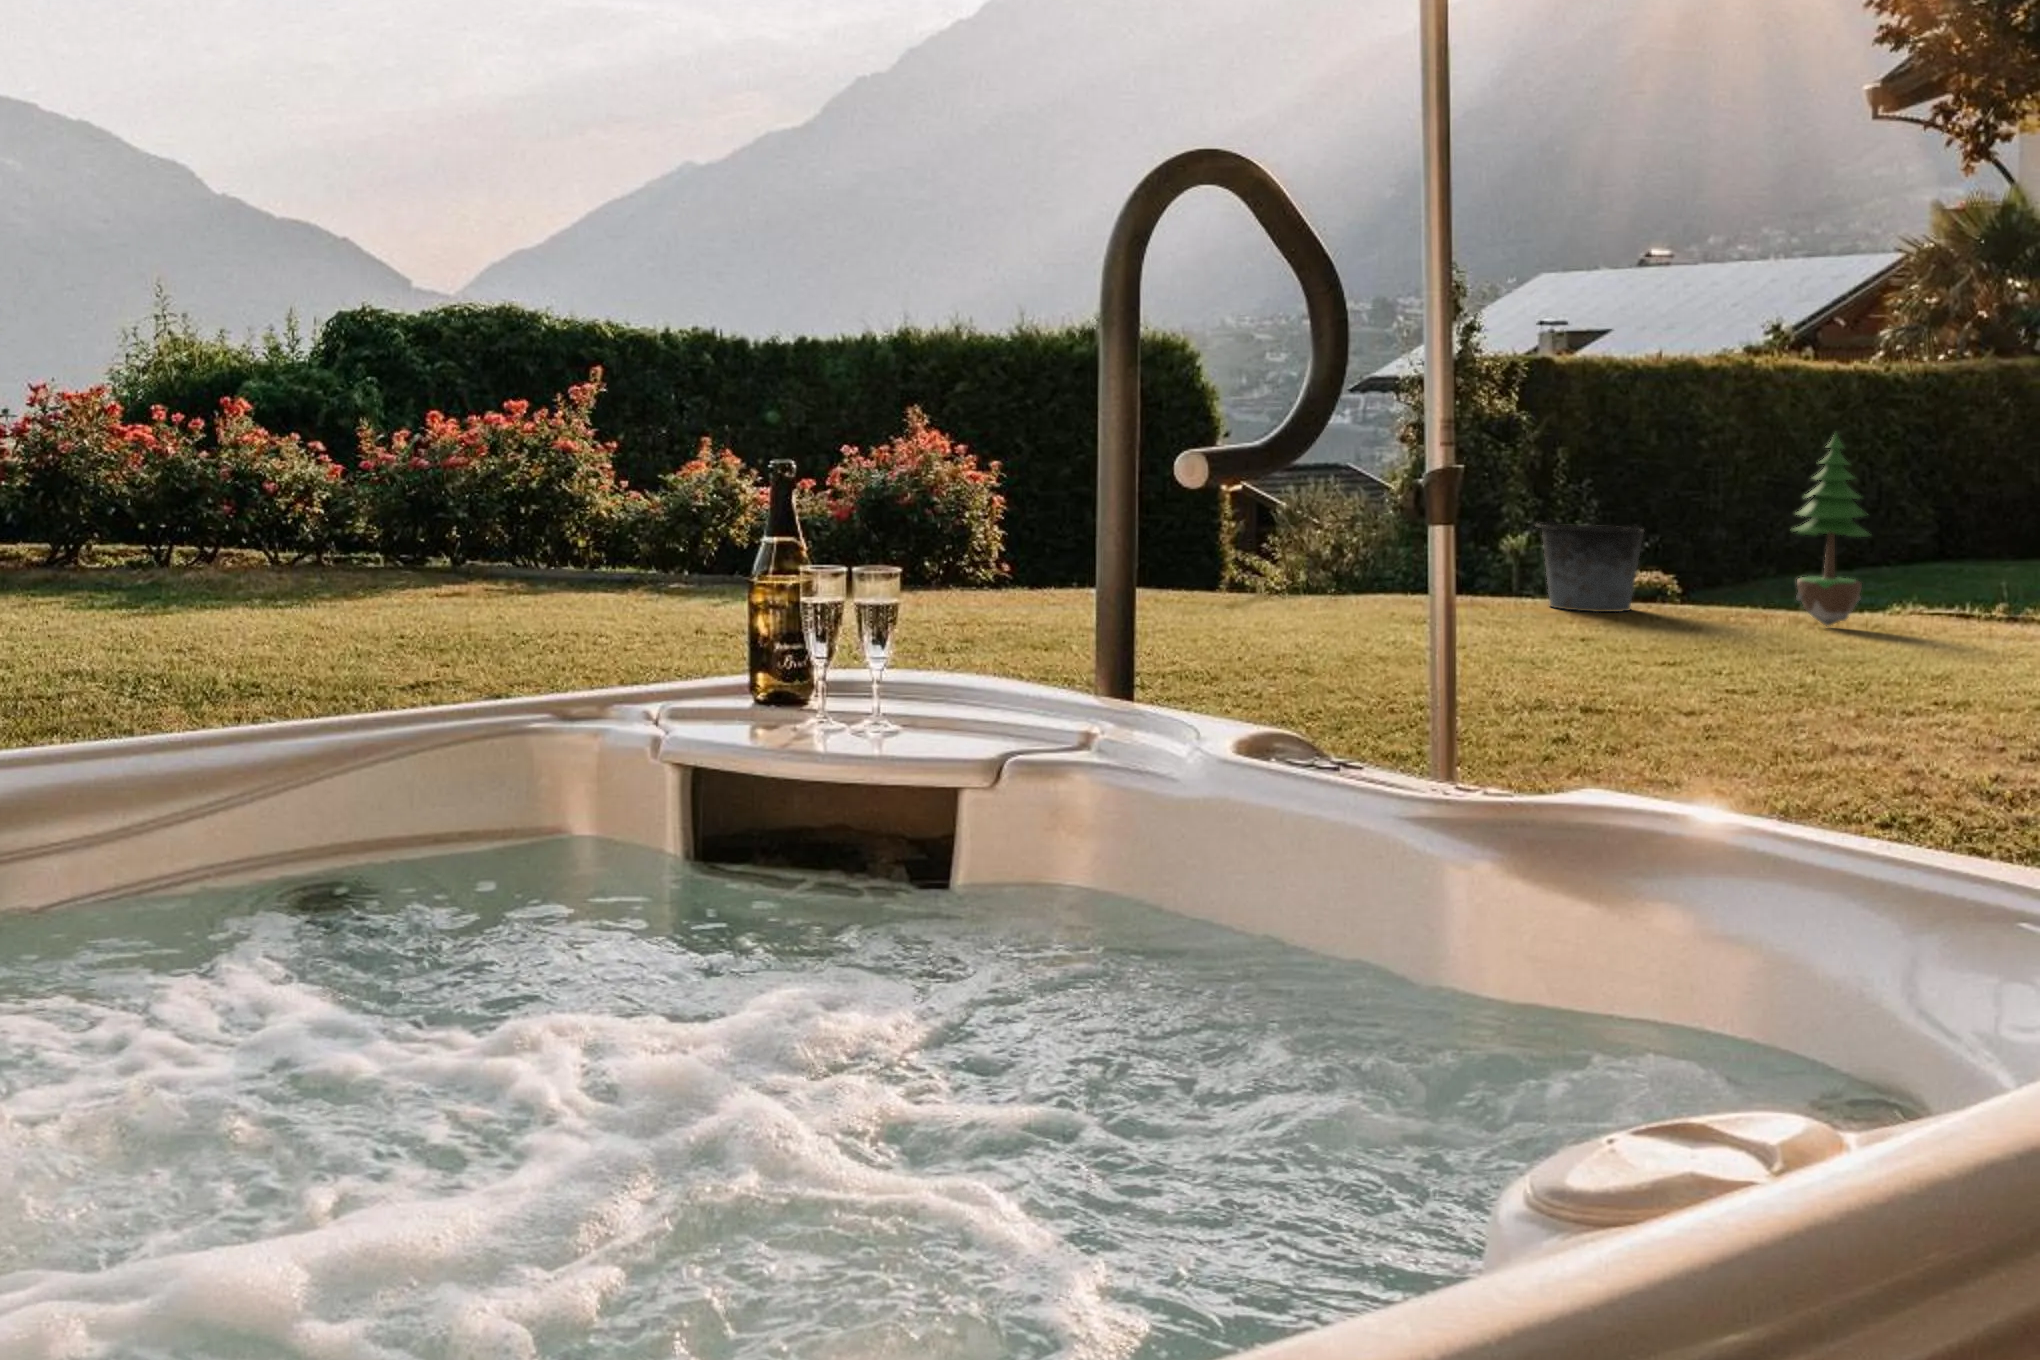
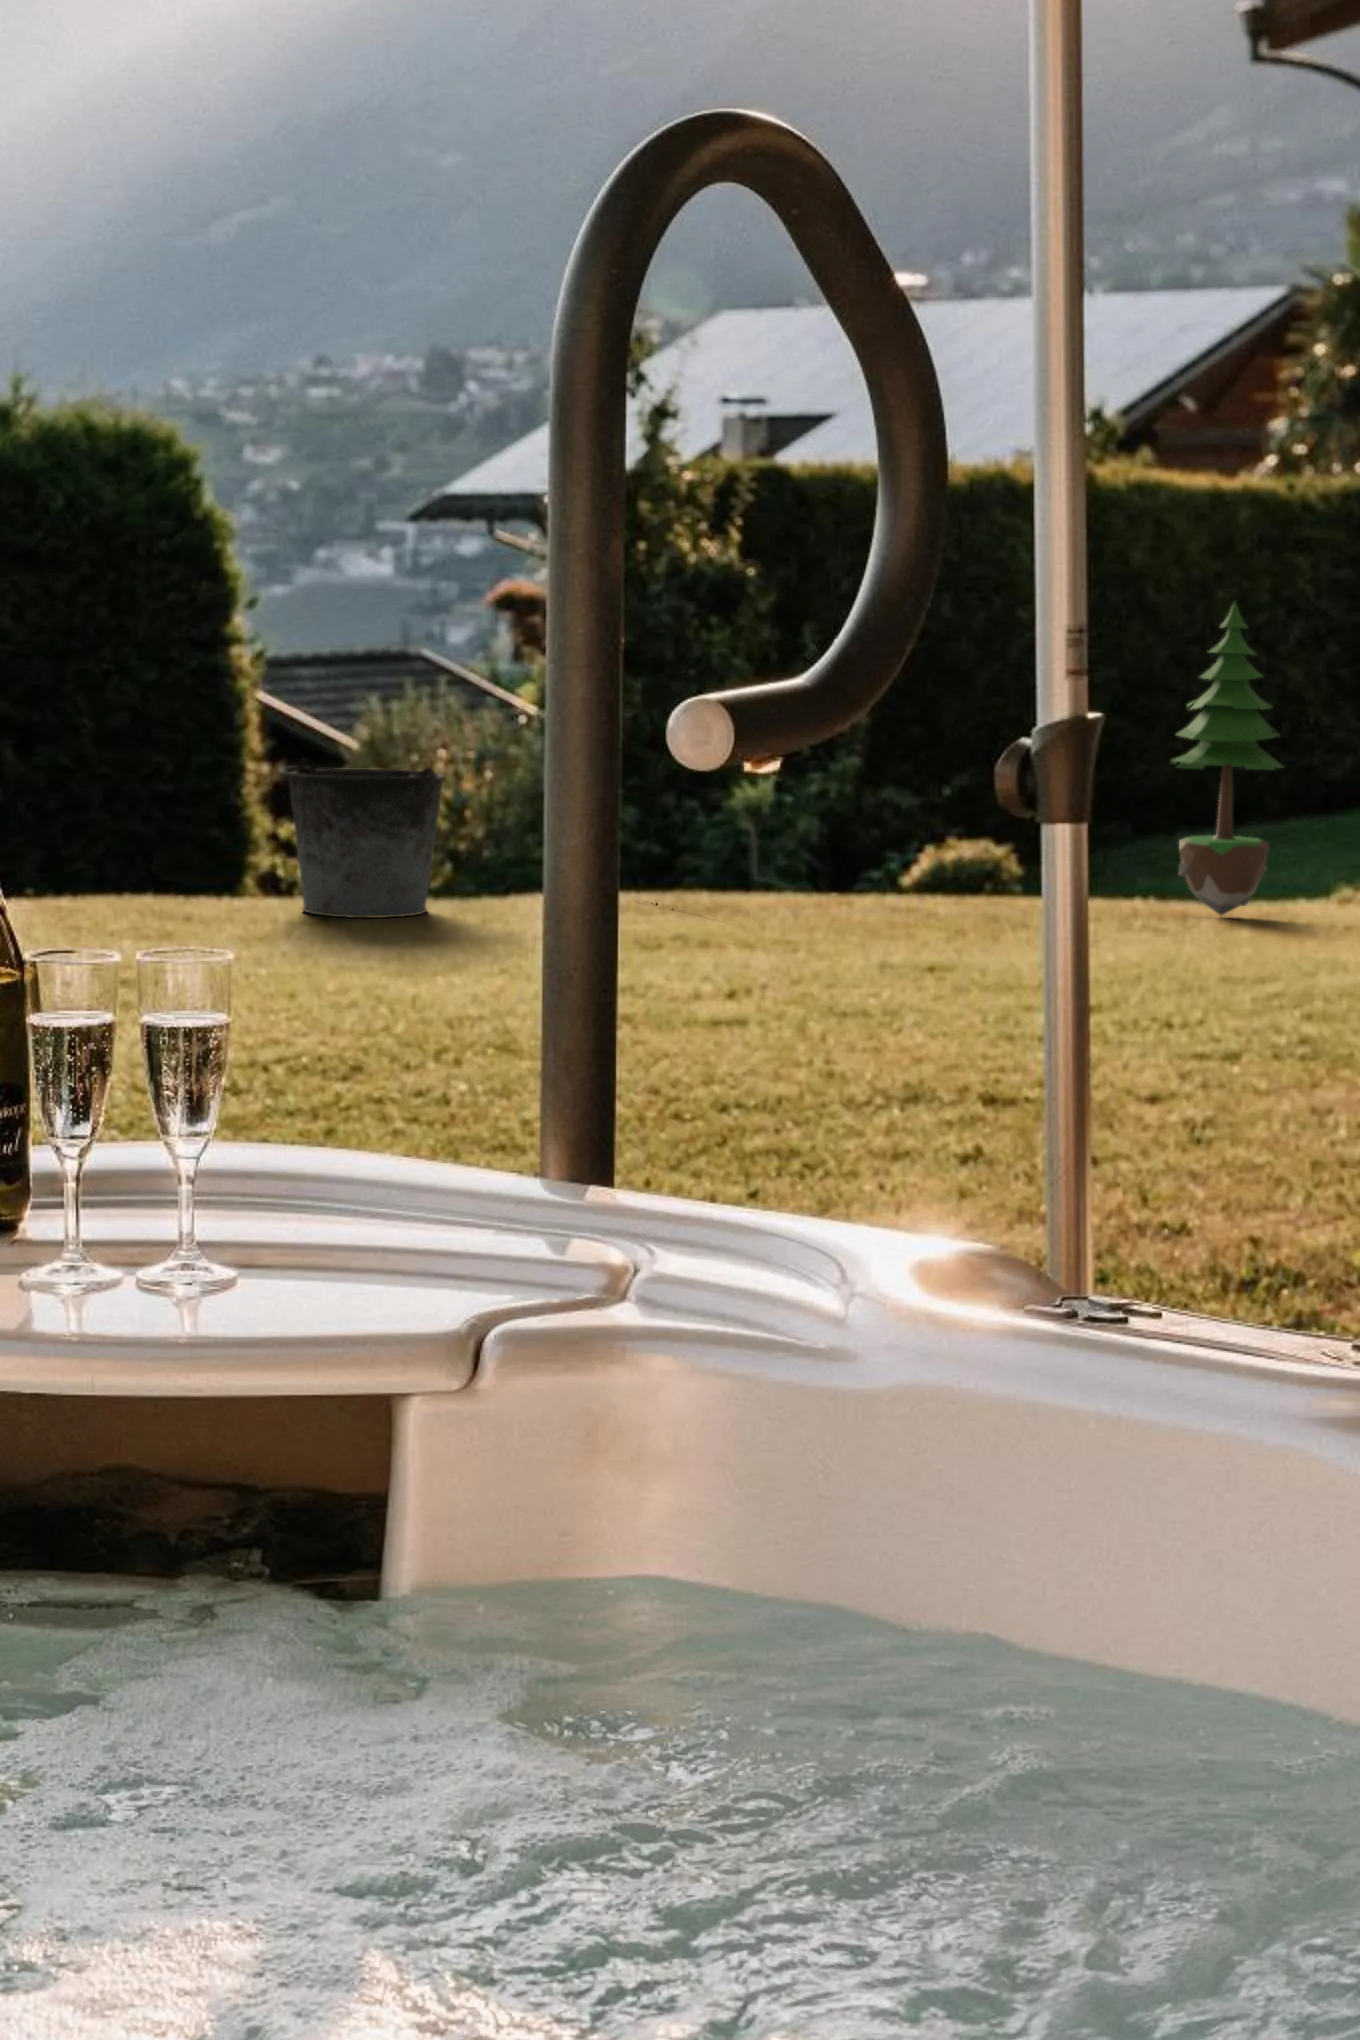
bucket: present [1535,519,1644,612] -> present [279,759,444,918]

